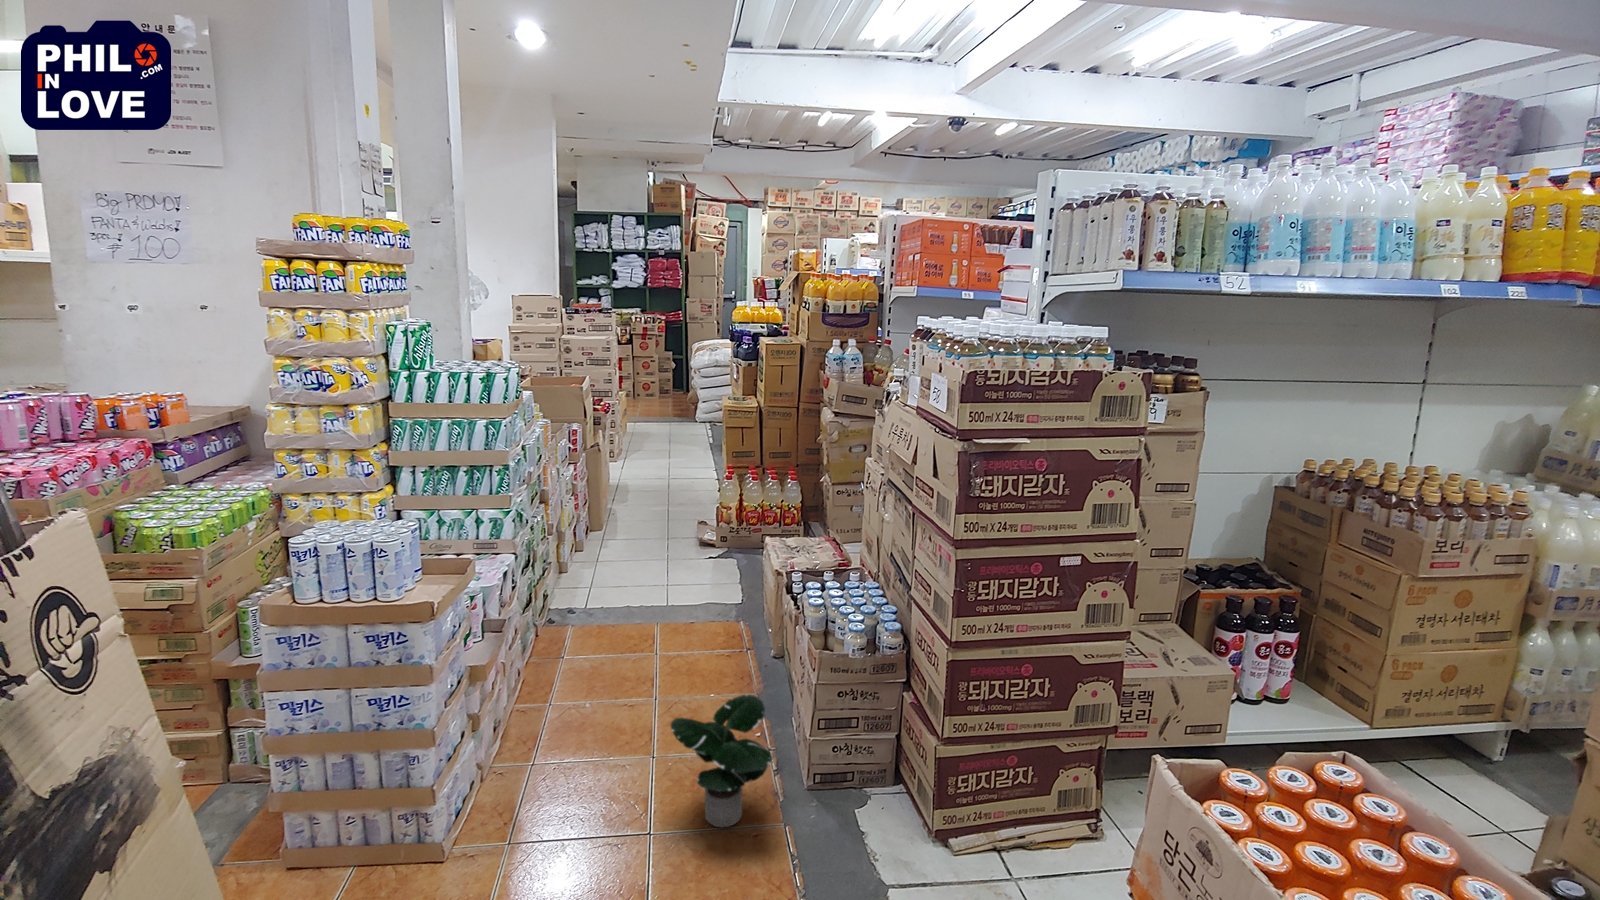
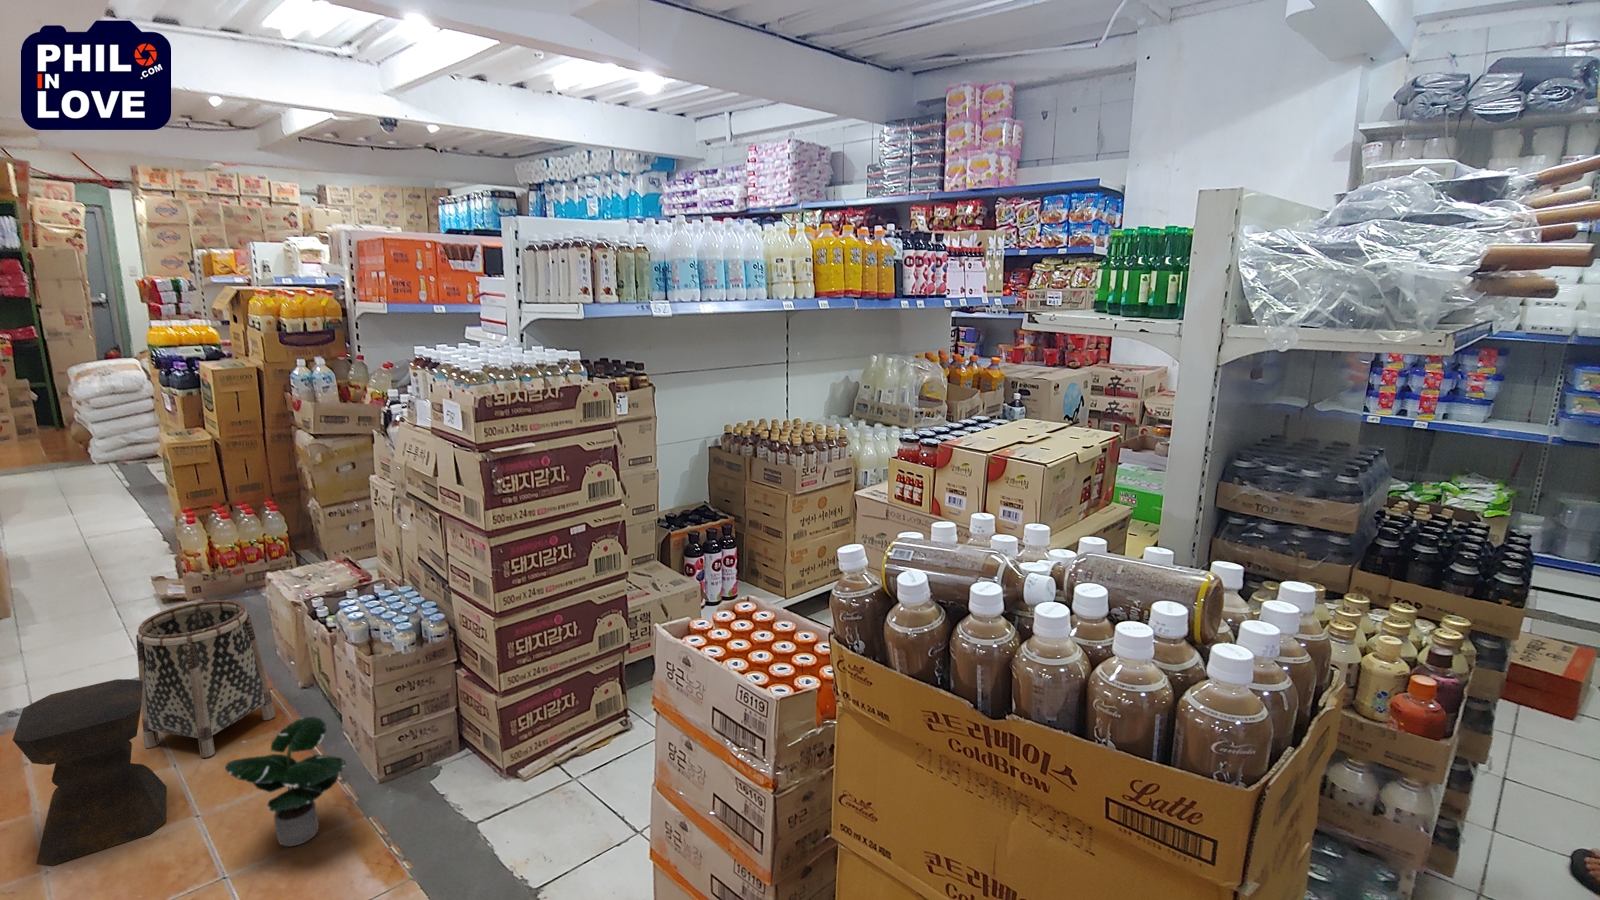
basket: none [645,551,745,700] -> present [136,600,275,758]
stool: none [540,605,646,759] -> present [13,679,167,865]

